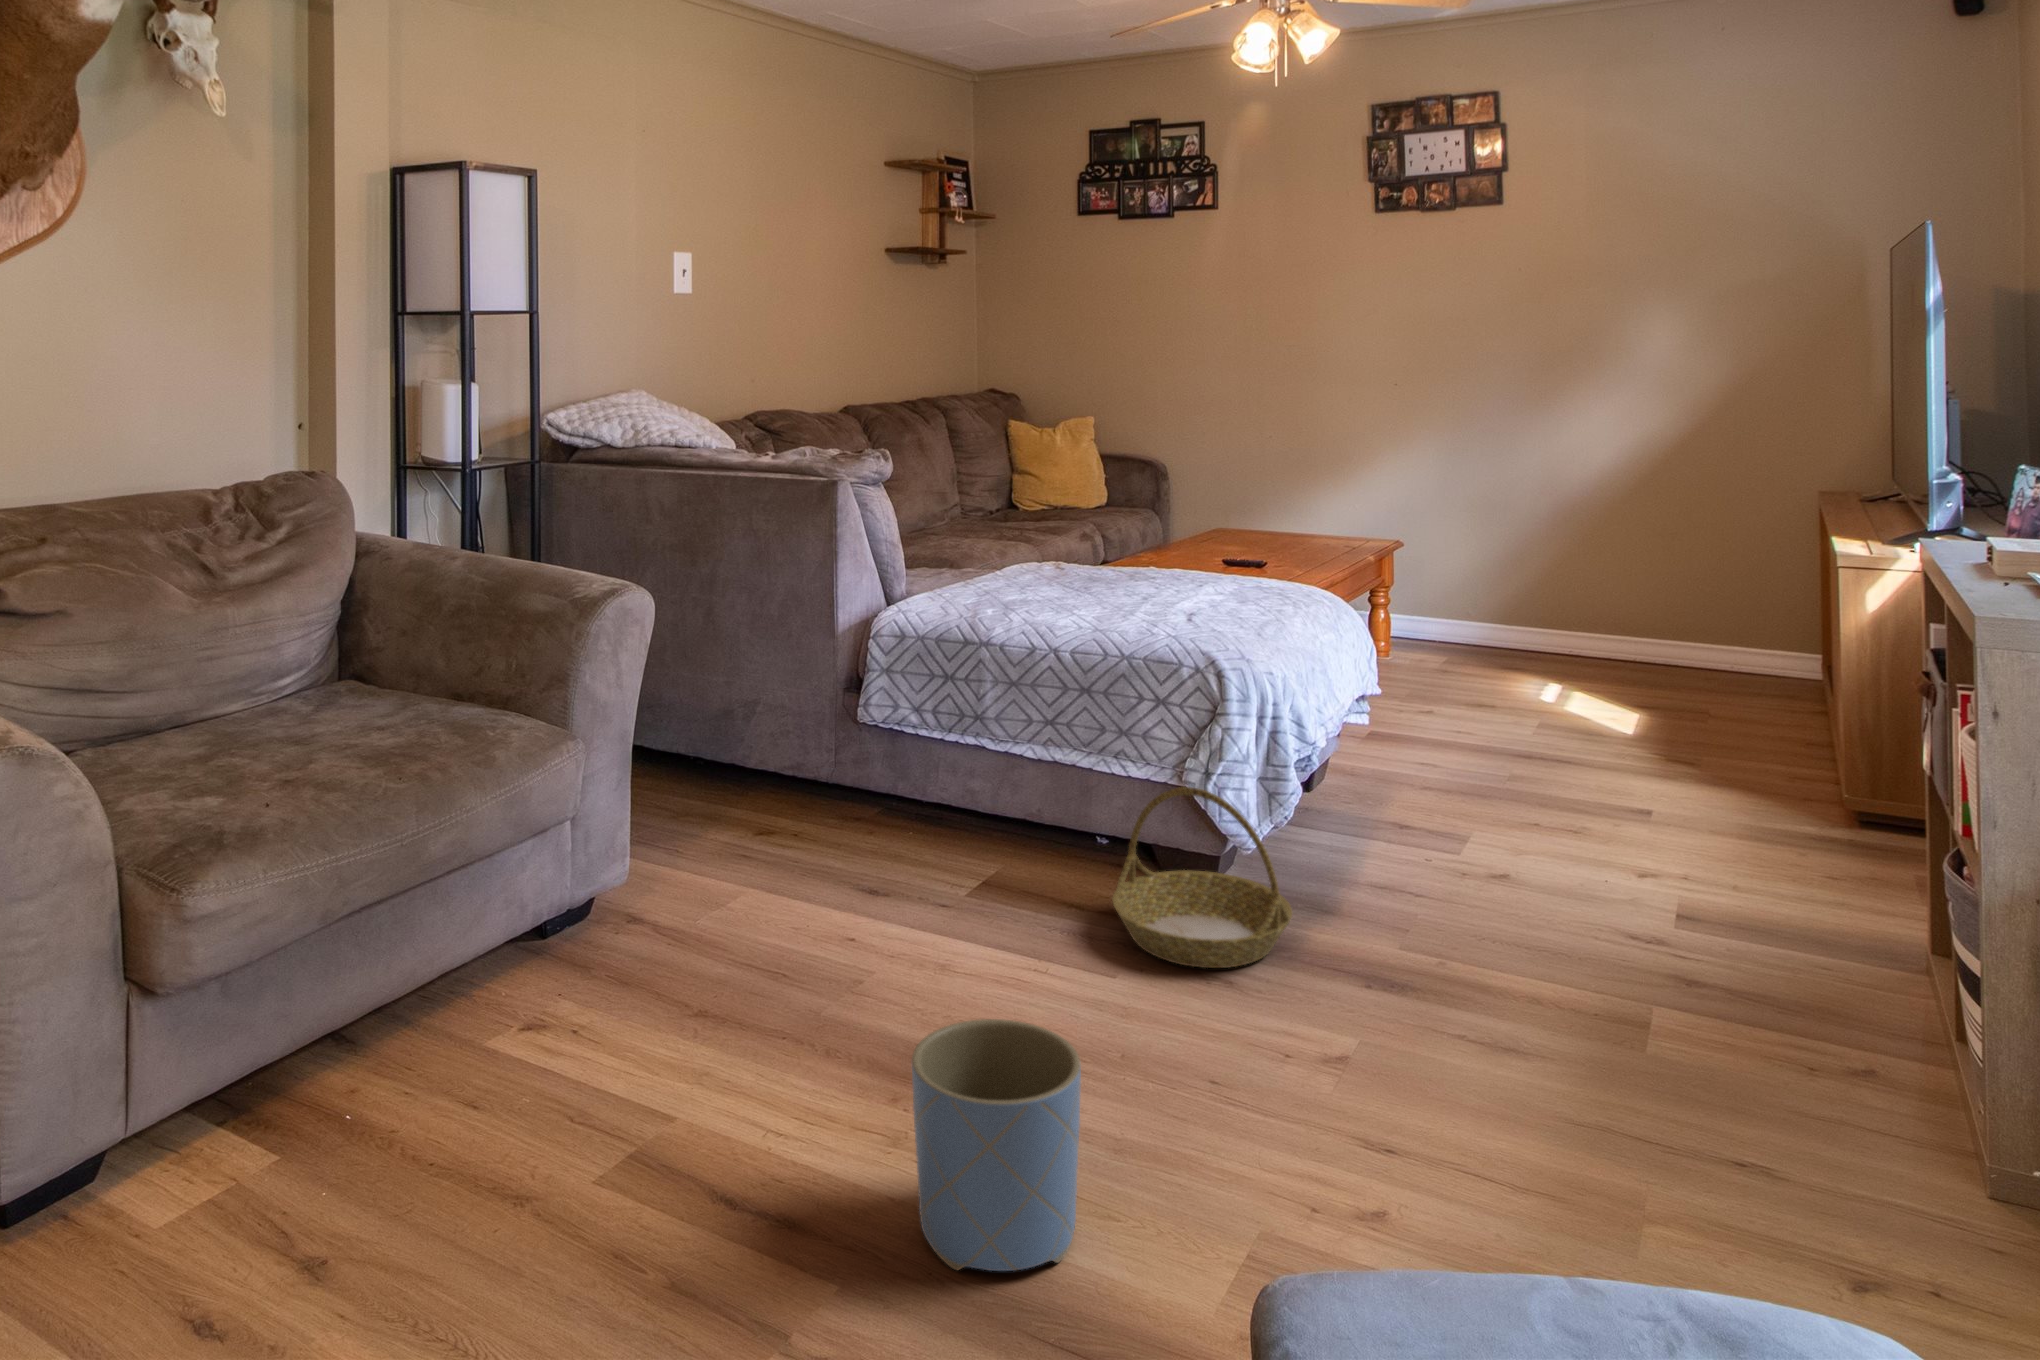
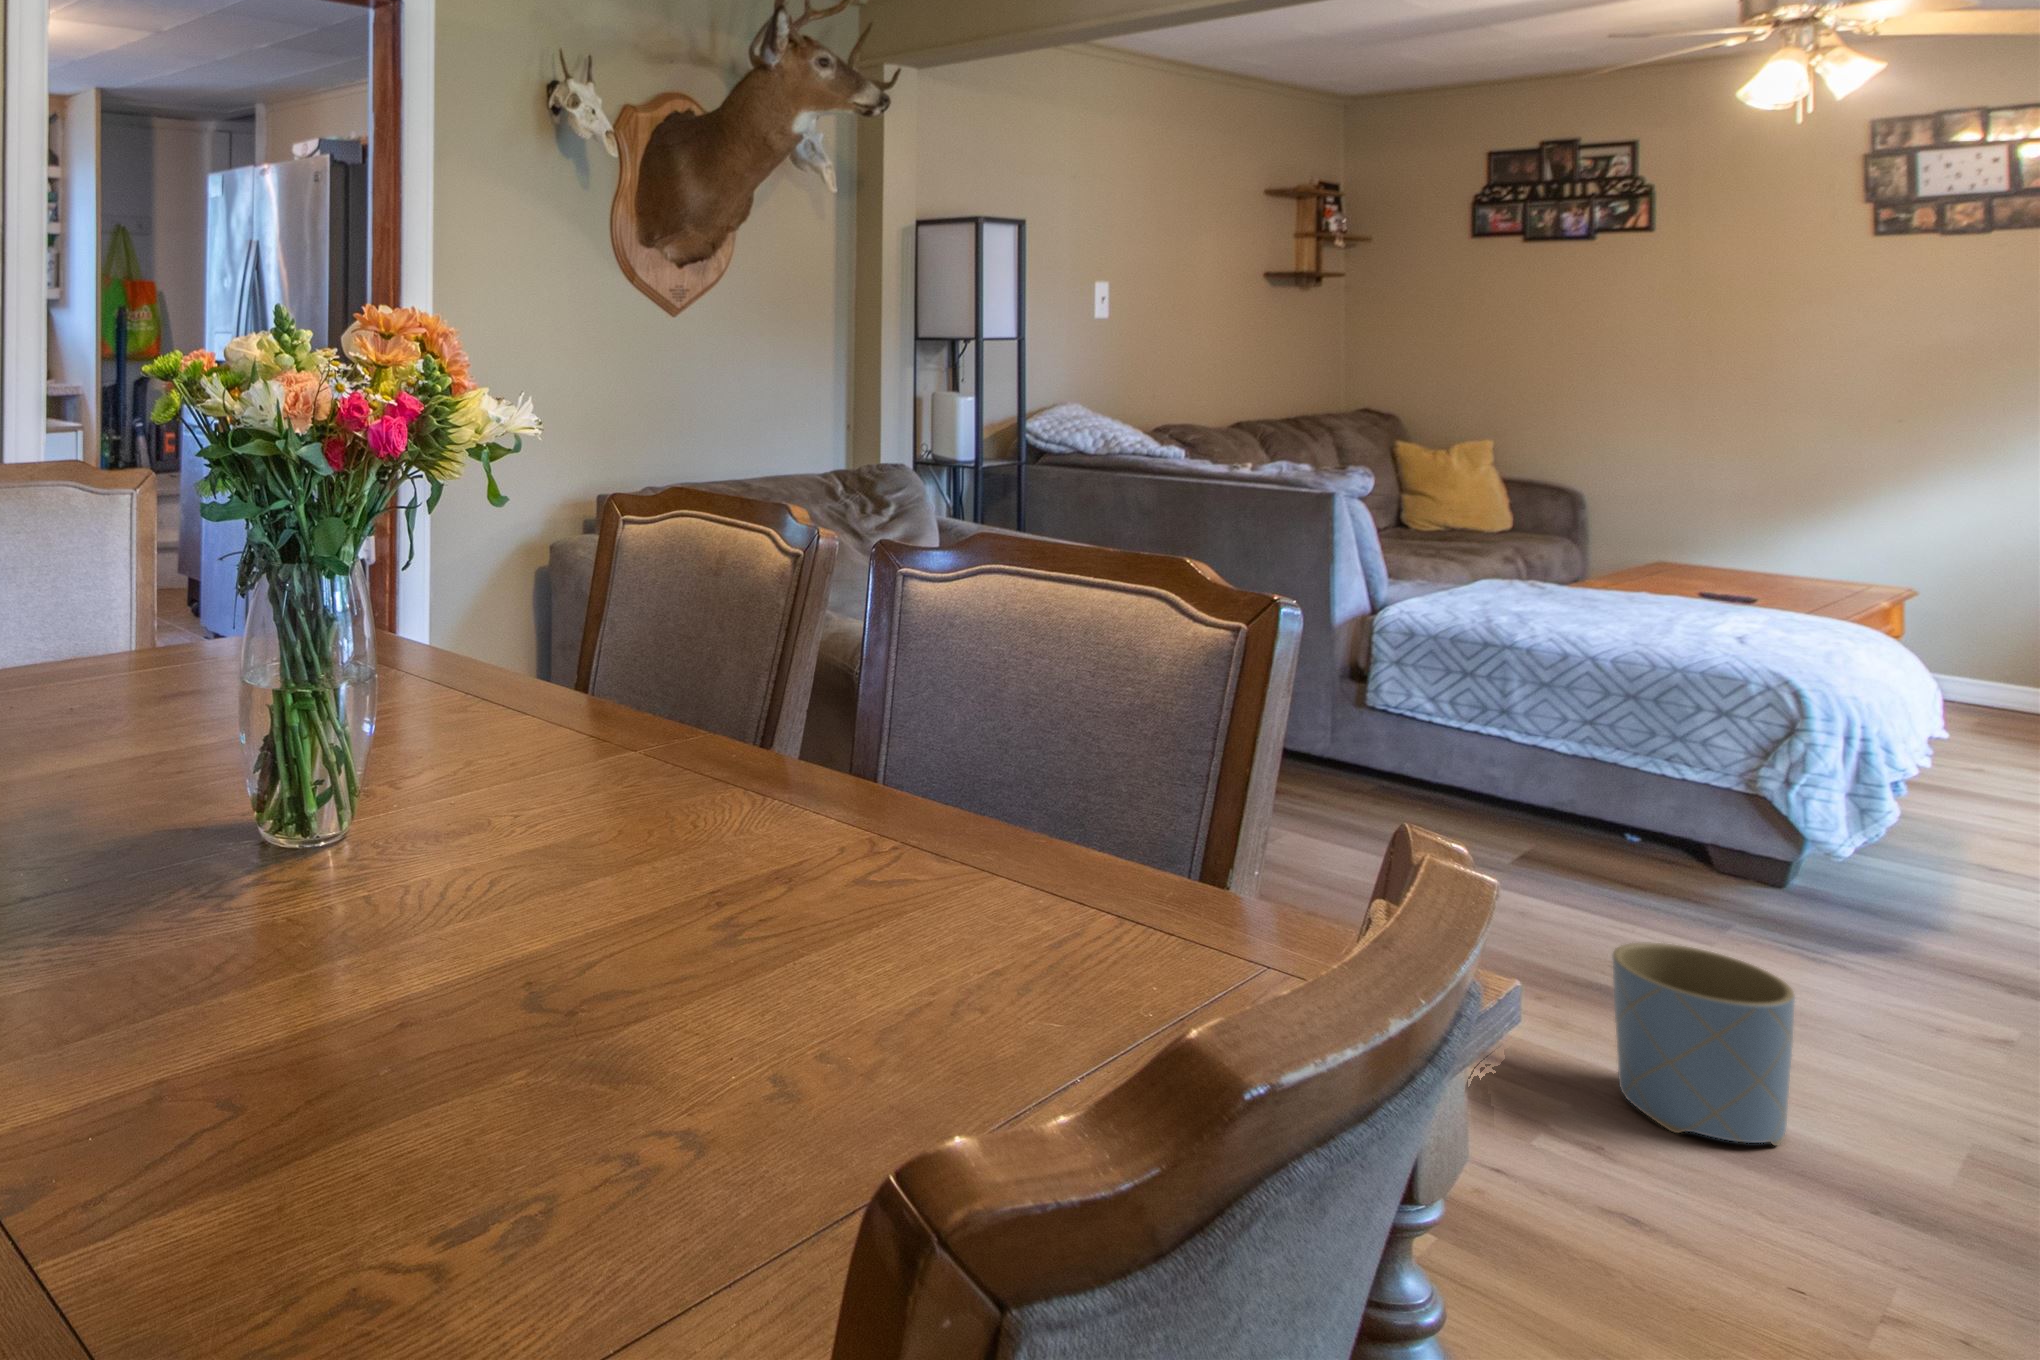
basket: present [1112,787,1292,968] -> none [1688,792,1910,963]

